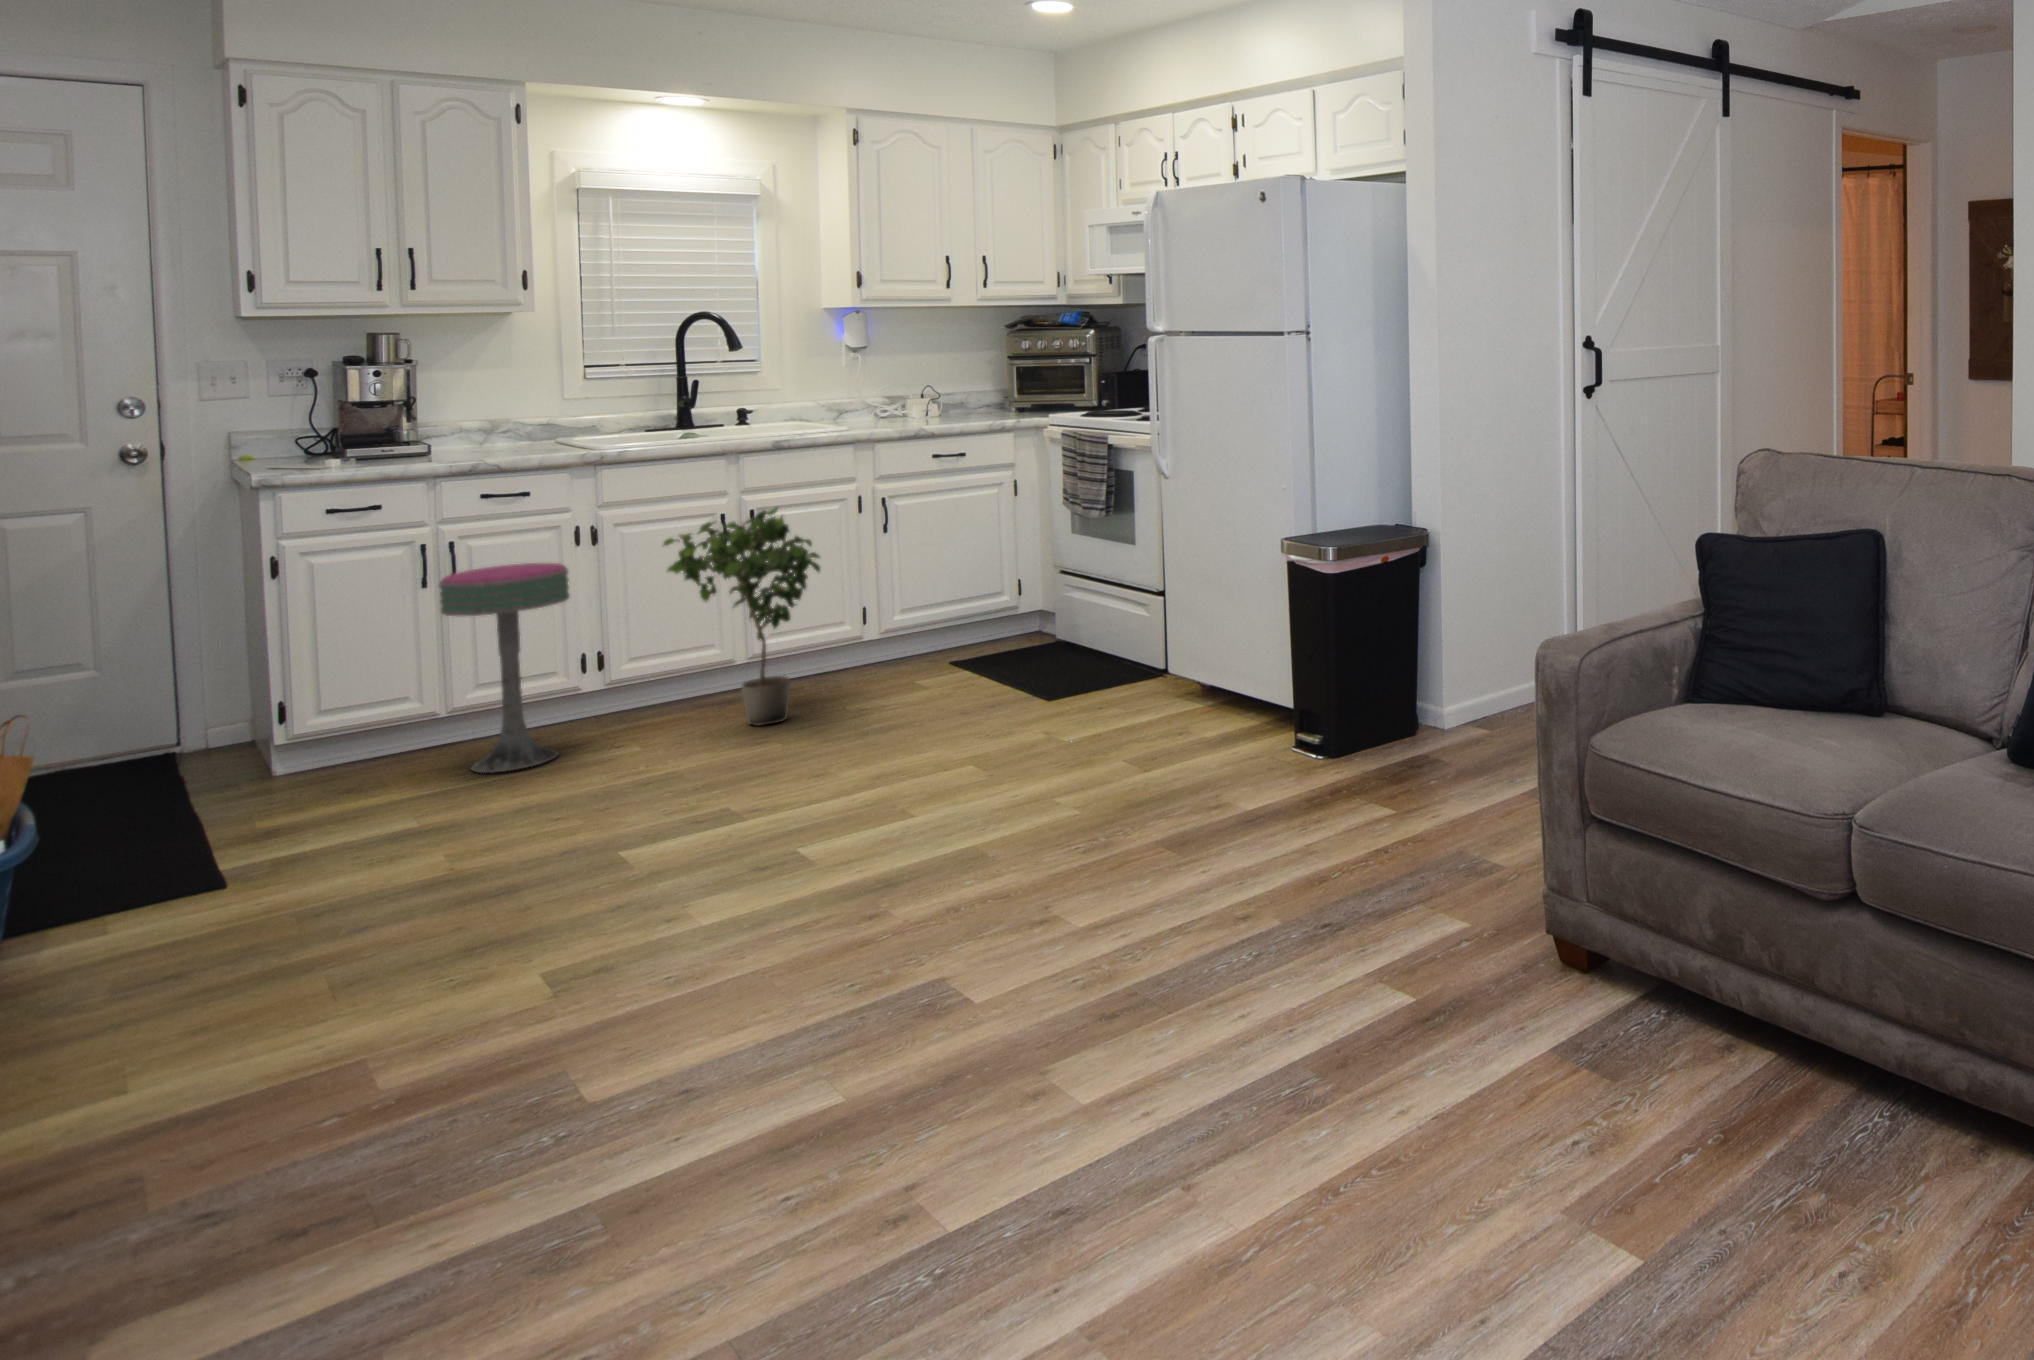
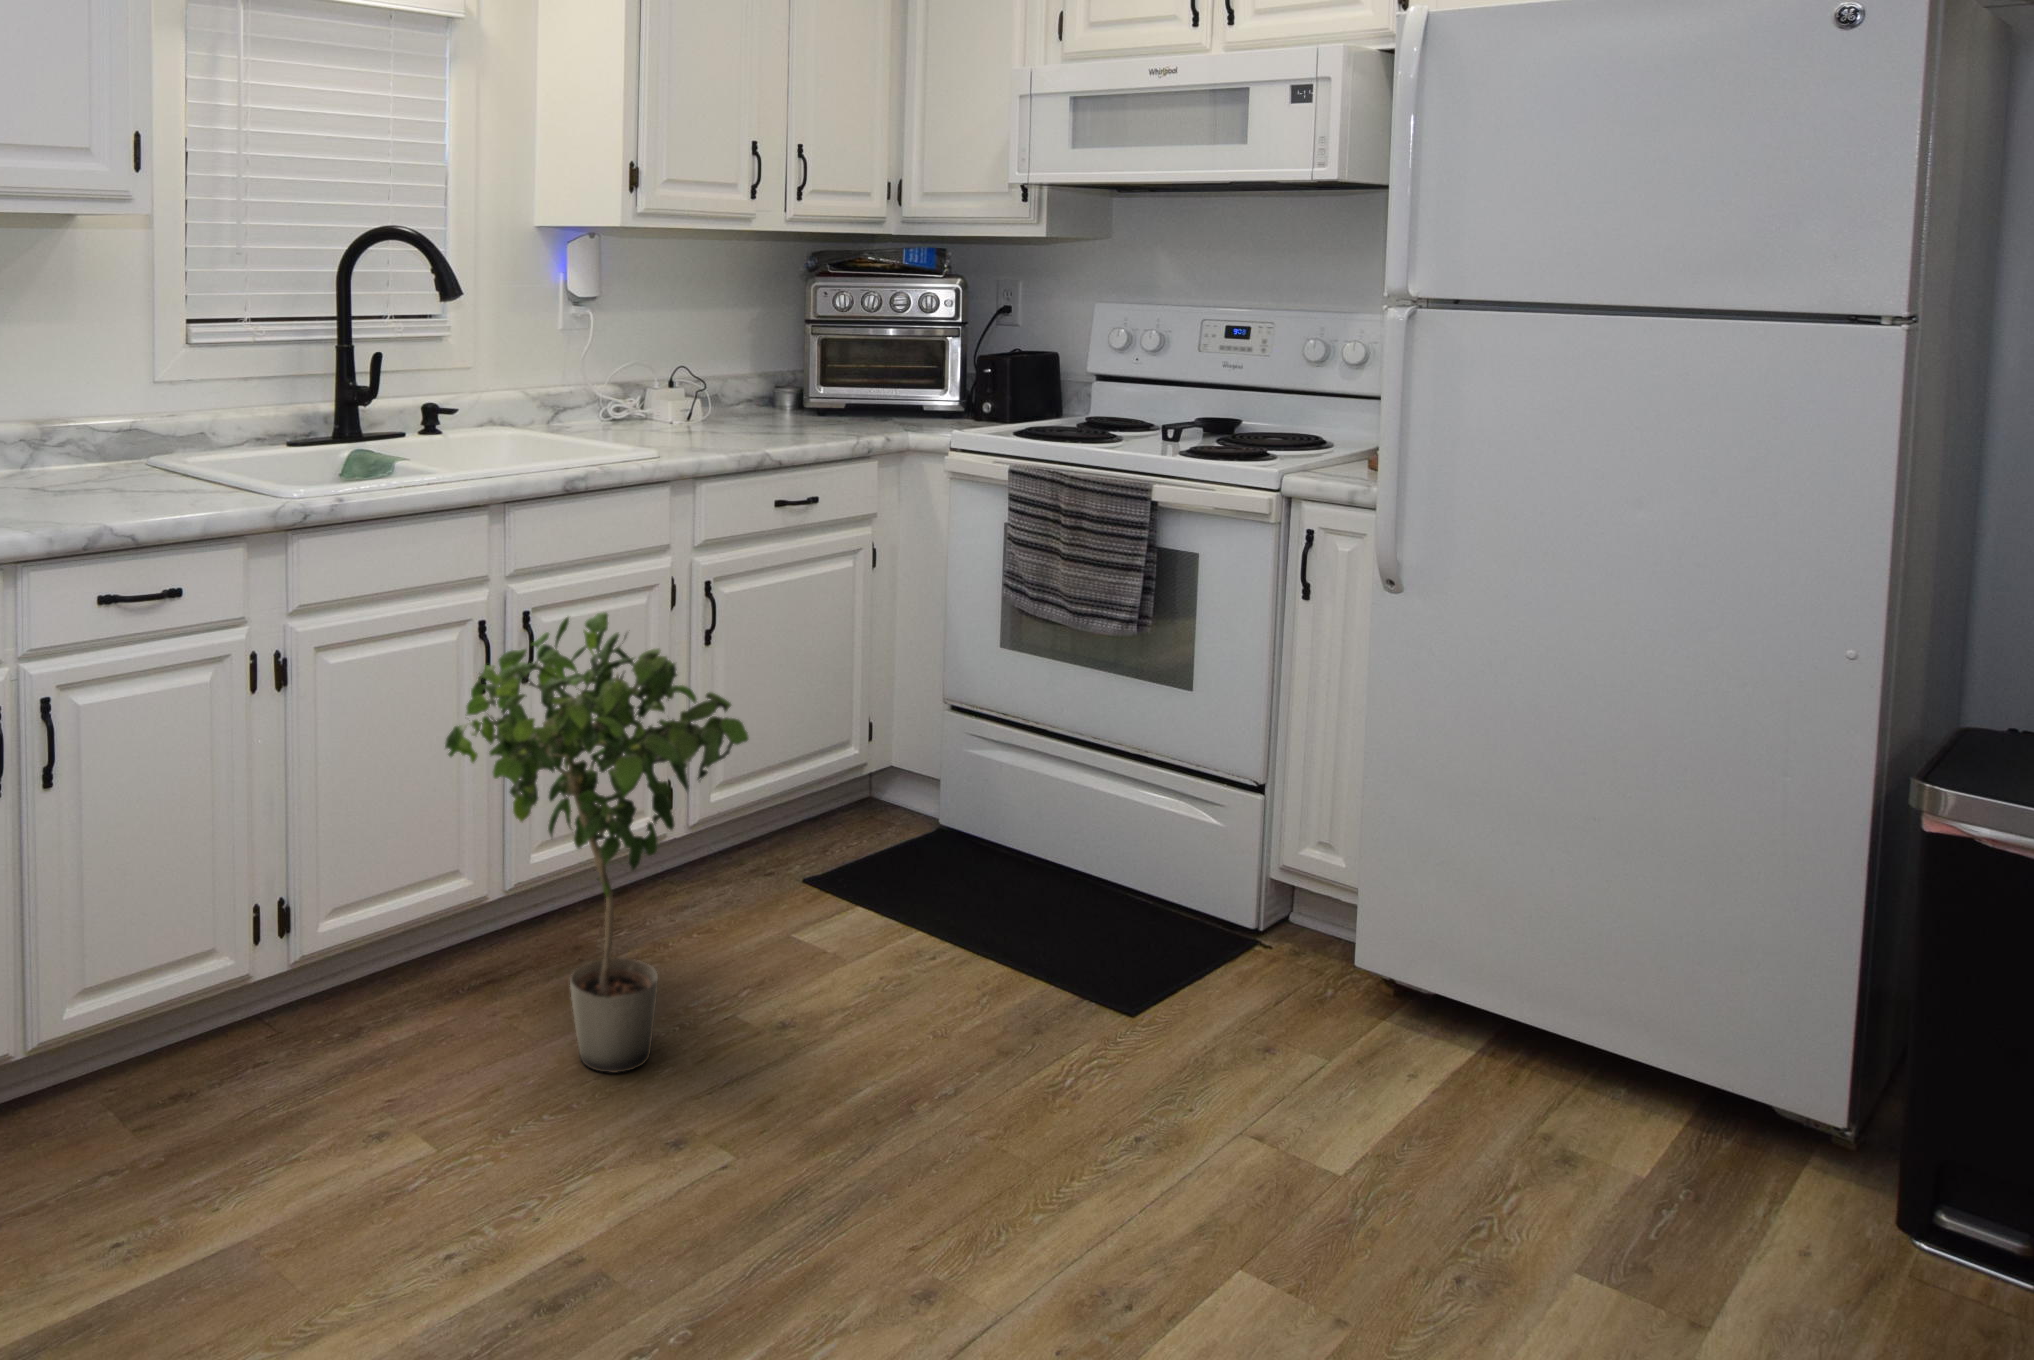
bar stool: present [439,563,569,773] -> none [49,742,294,1230]

